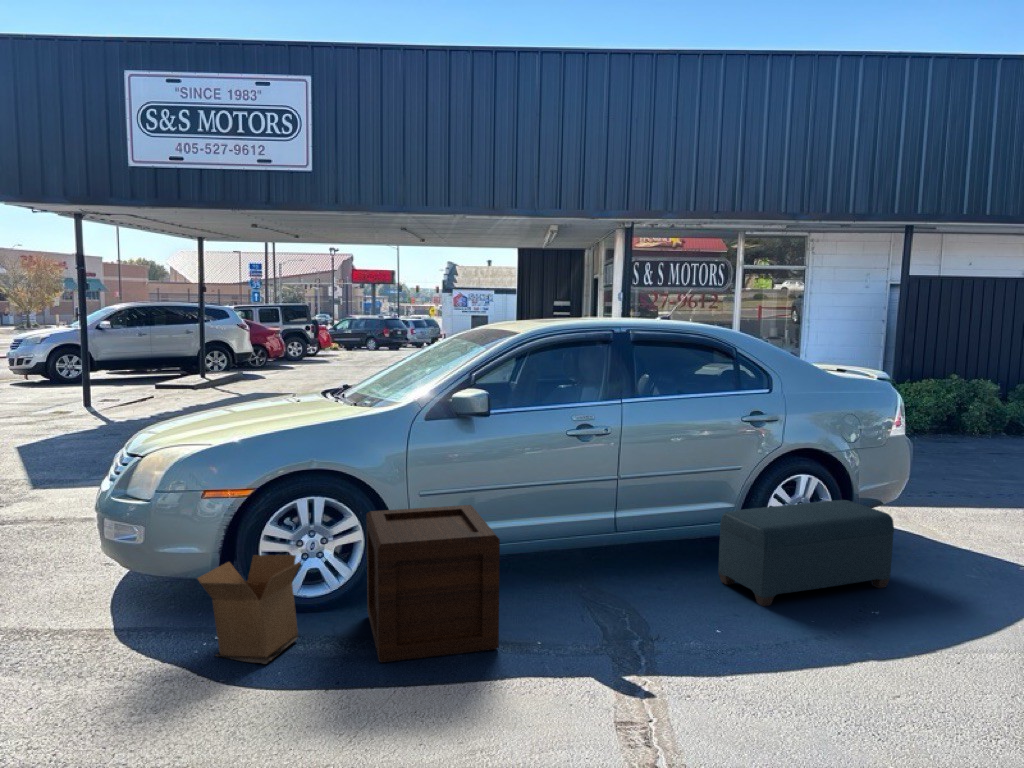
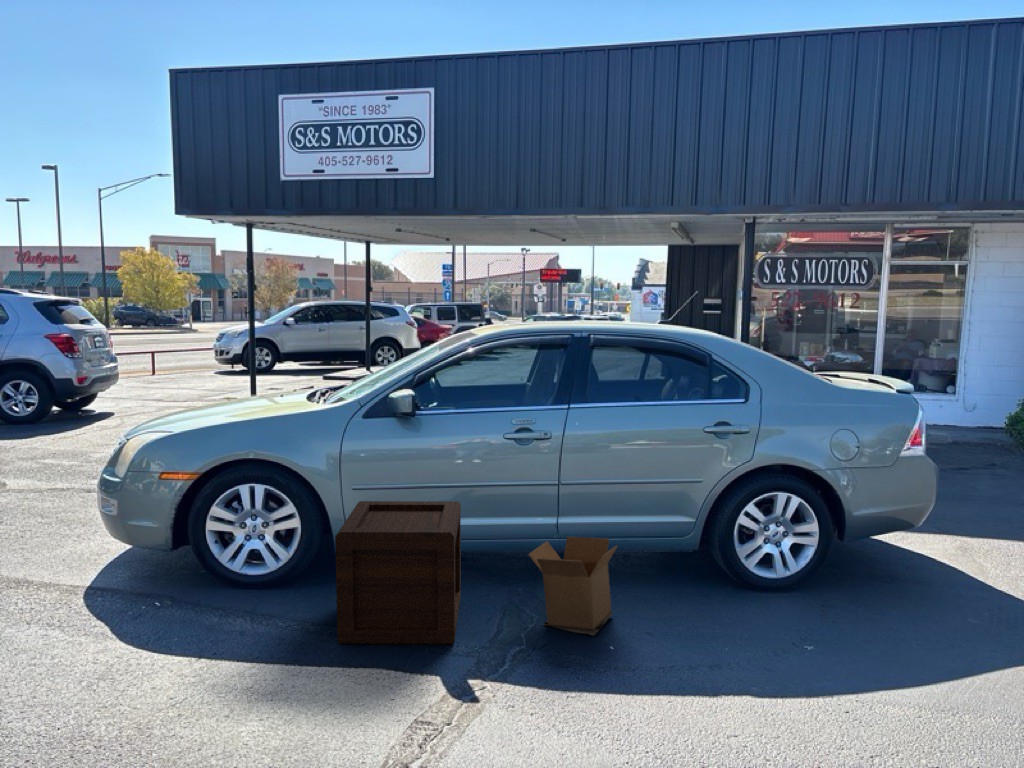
bench: present [718,500,894,606] -> none [729,525,933,633]
cardboard box: present [197,555,301,664] -> present [529,536,617,635]

